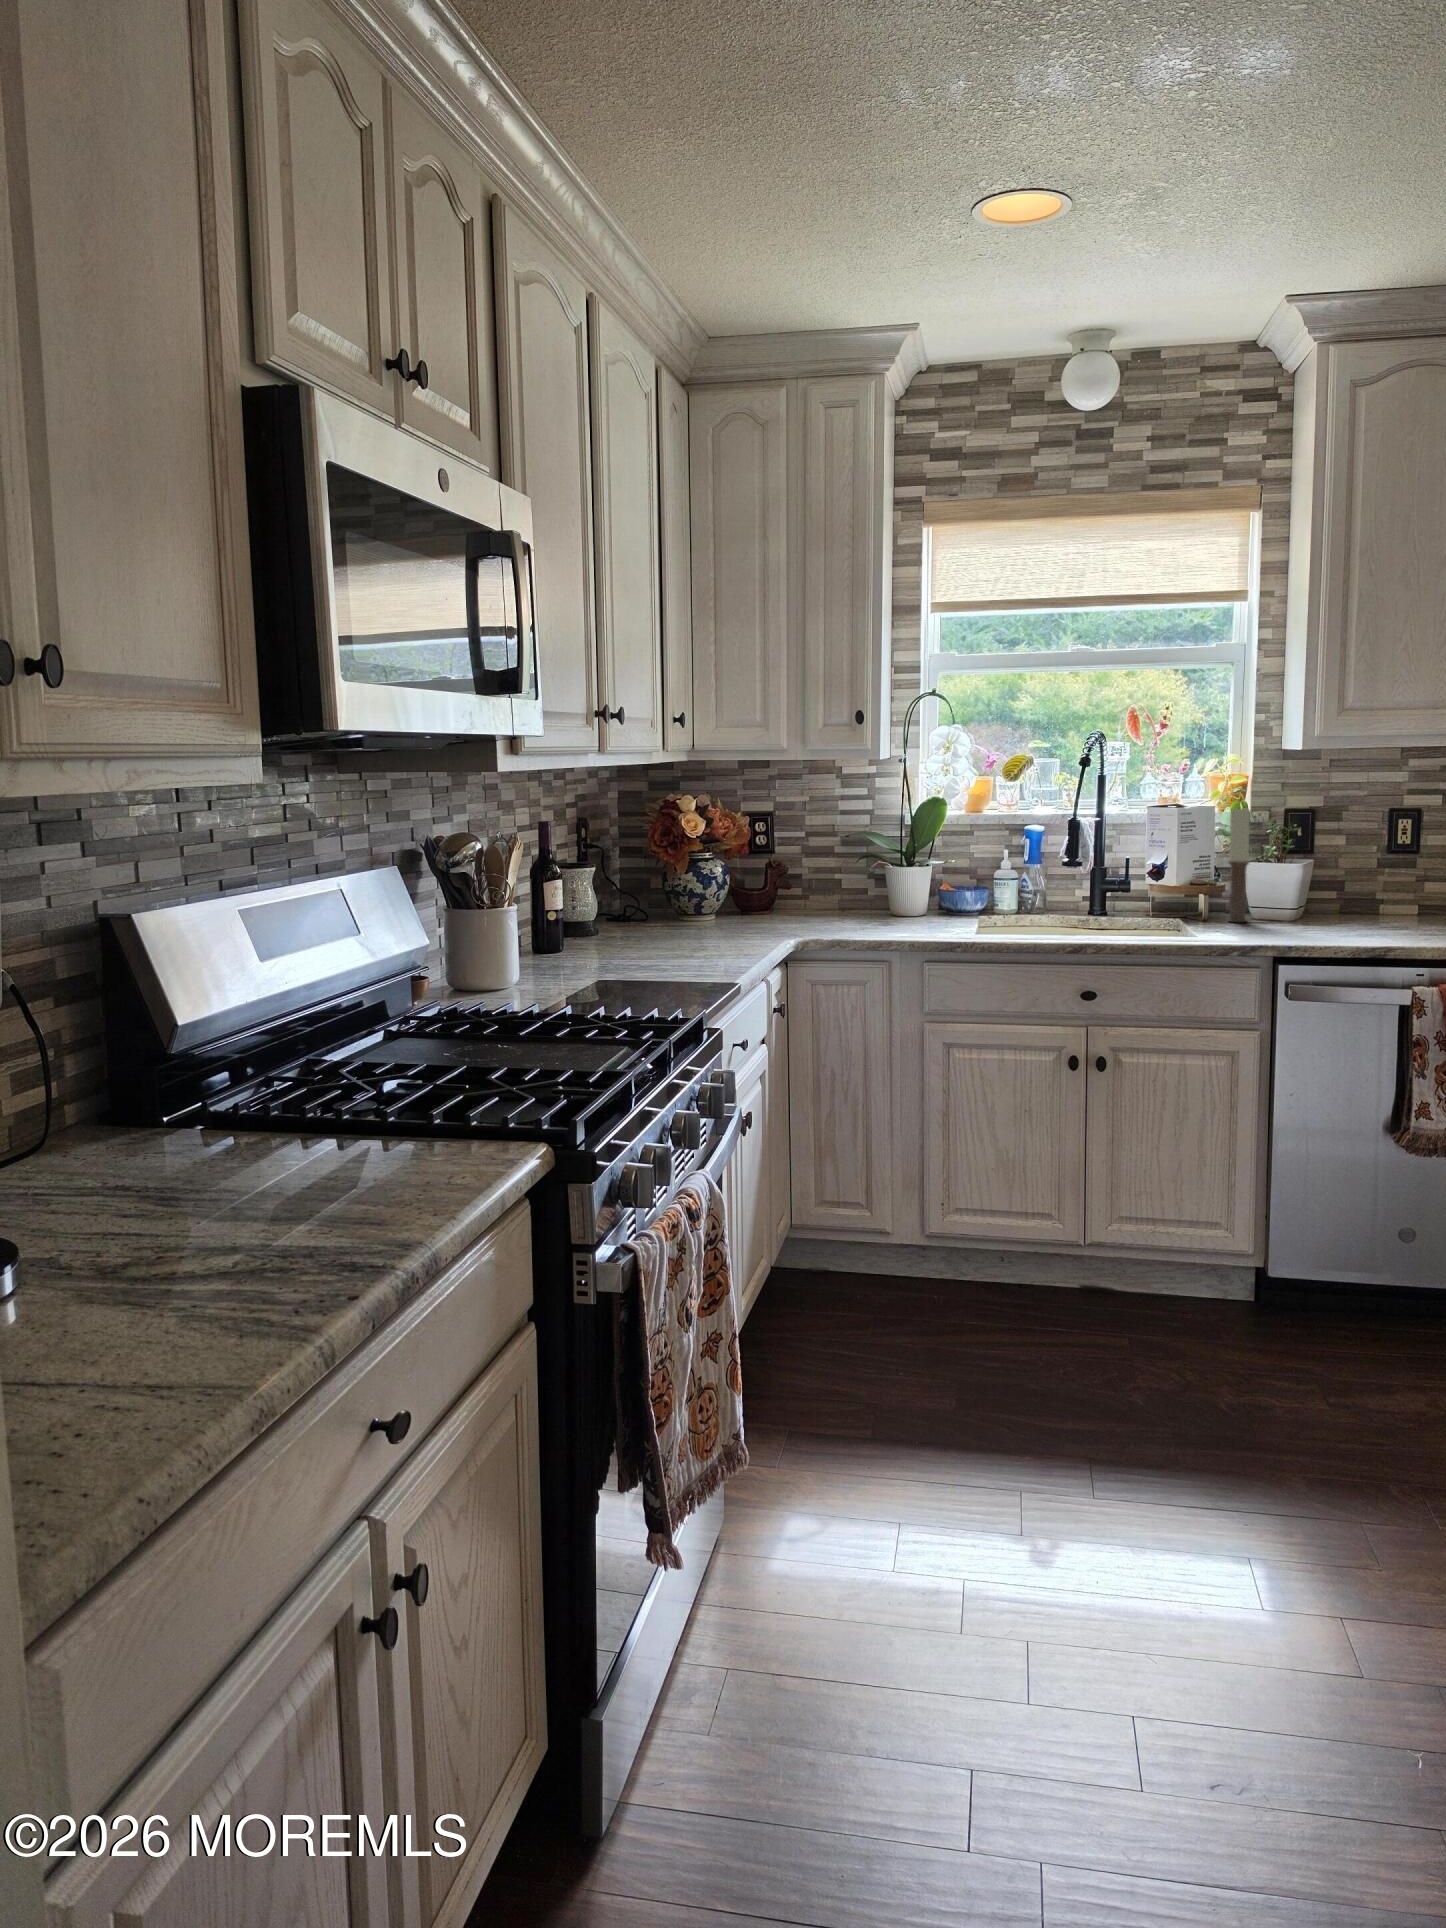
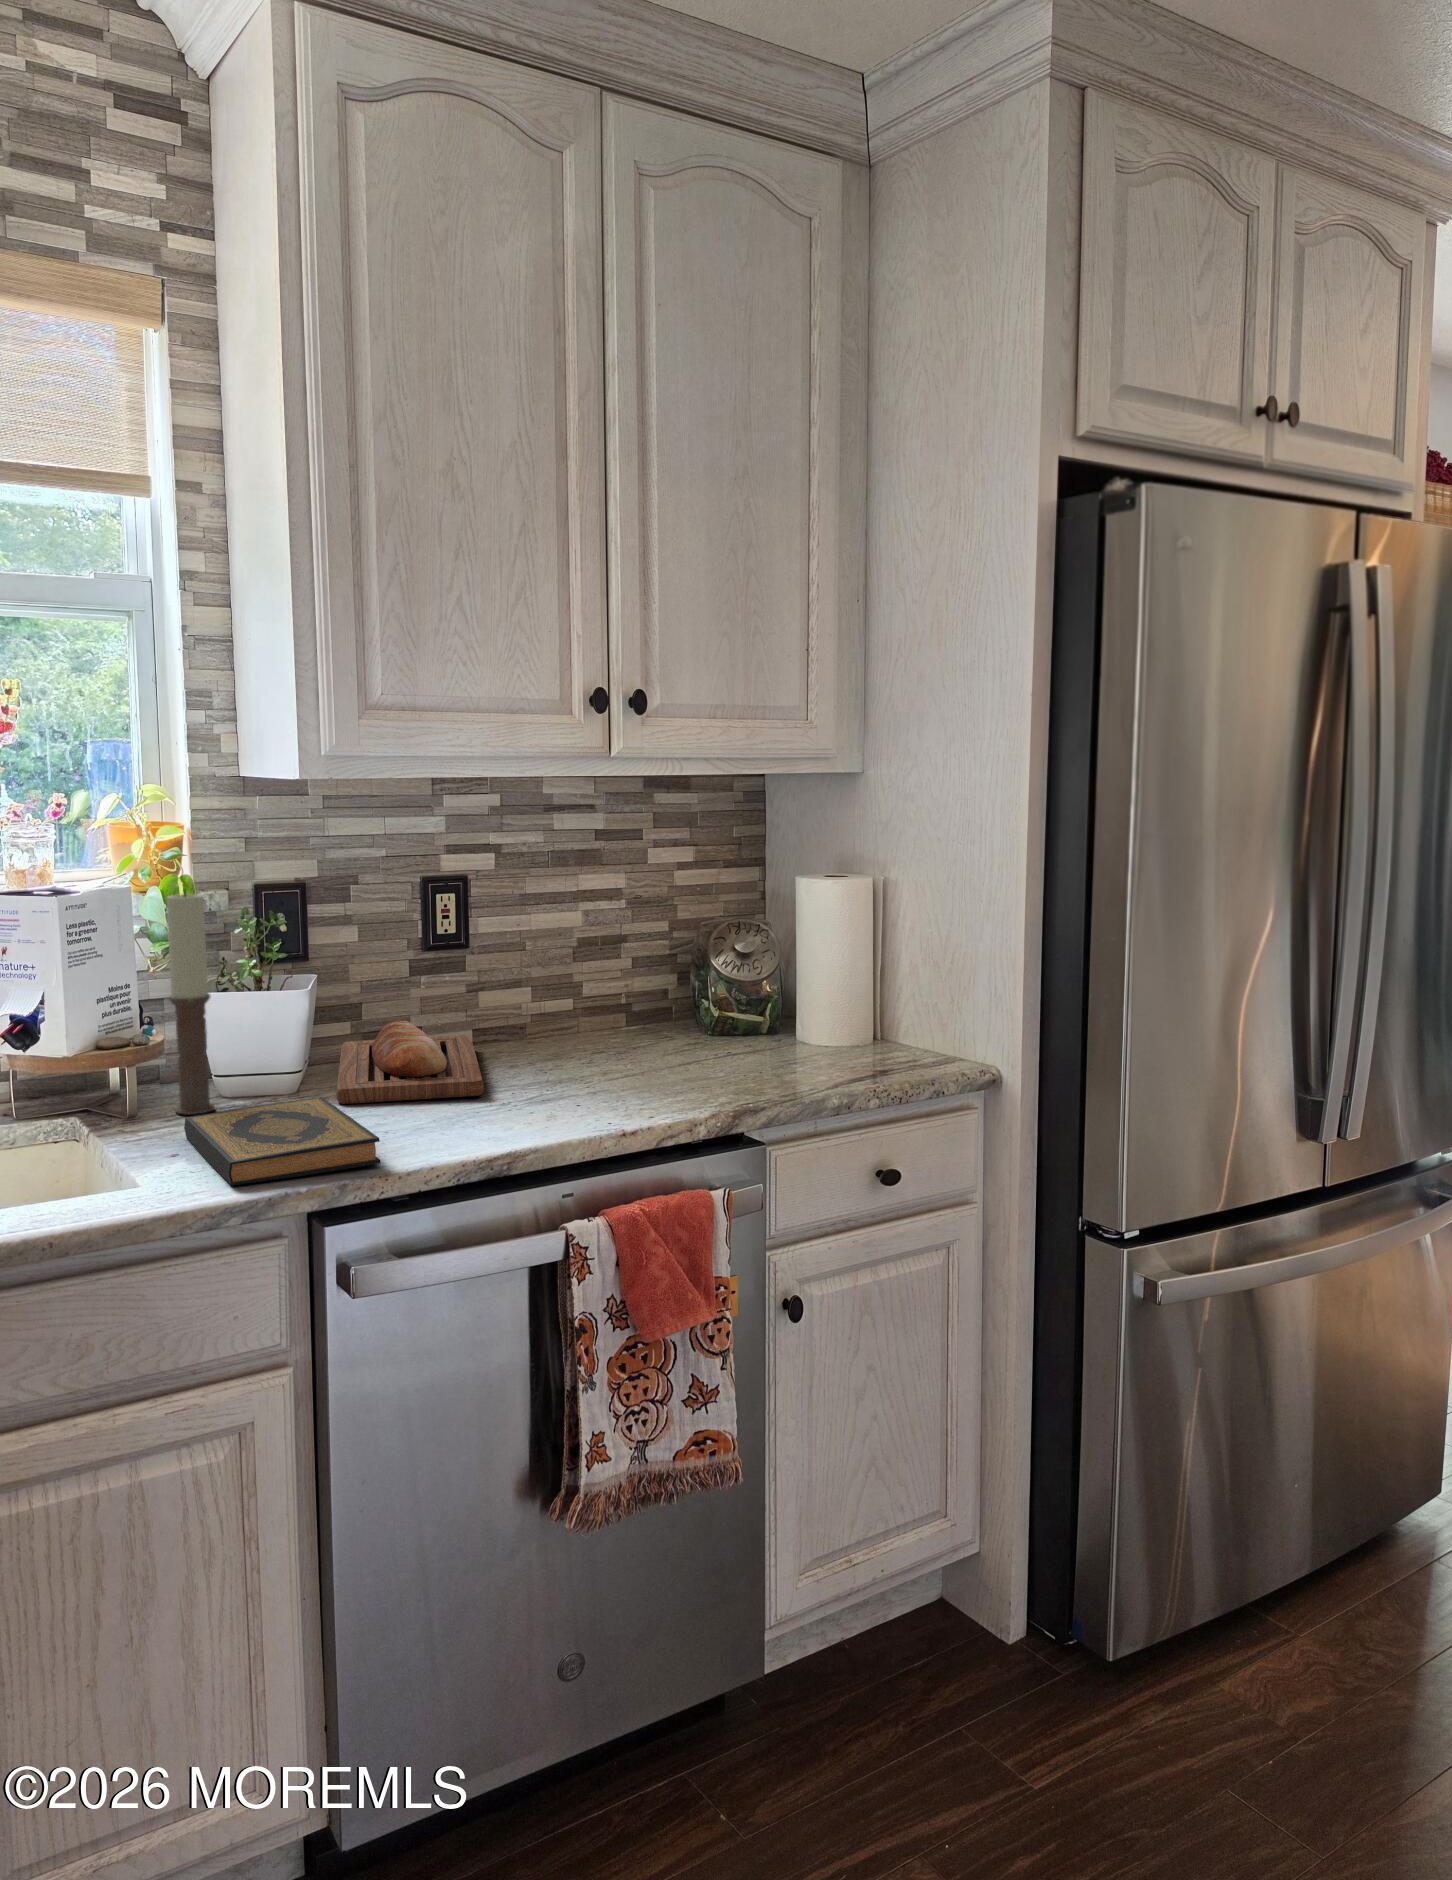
bread loaf: none [1314,893,1416,930] -> present [336,1021,484,1104]
hardback book: none [1226,917,1316,942] -> present [184,1097,381,1185]

